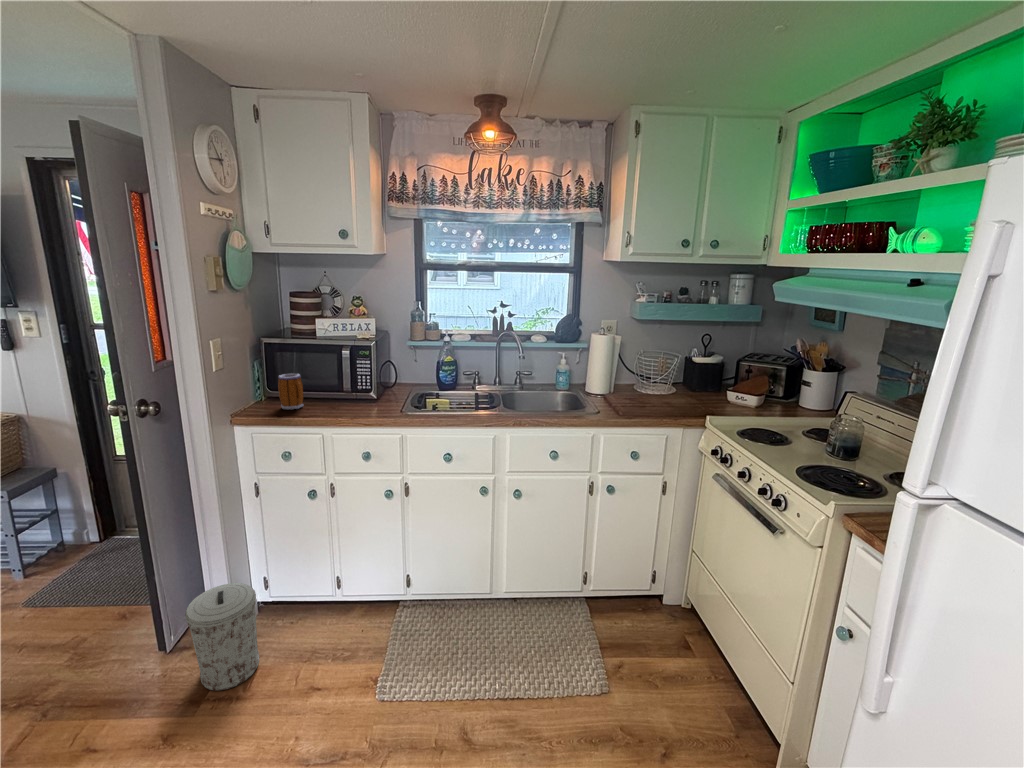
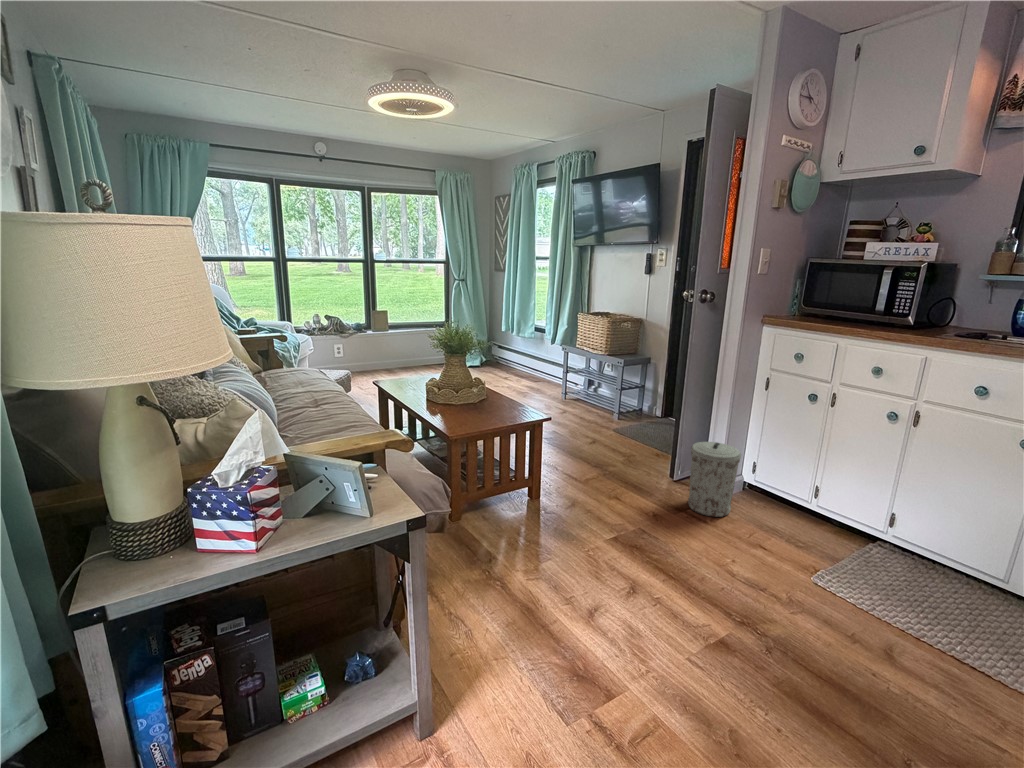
mug: present [278,373,303,409] -> none [808,289,834,321]

